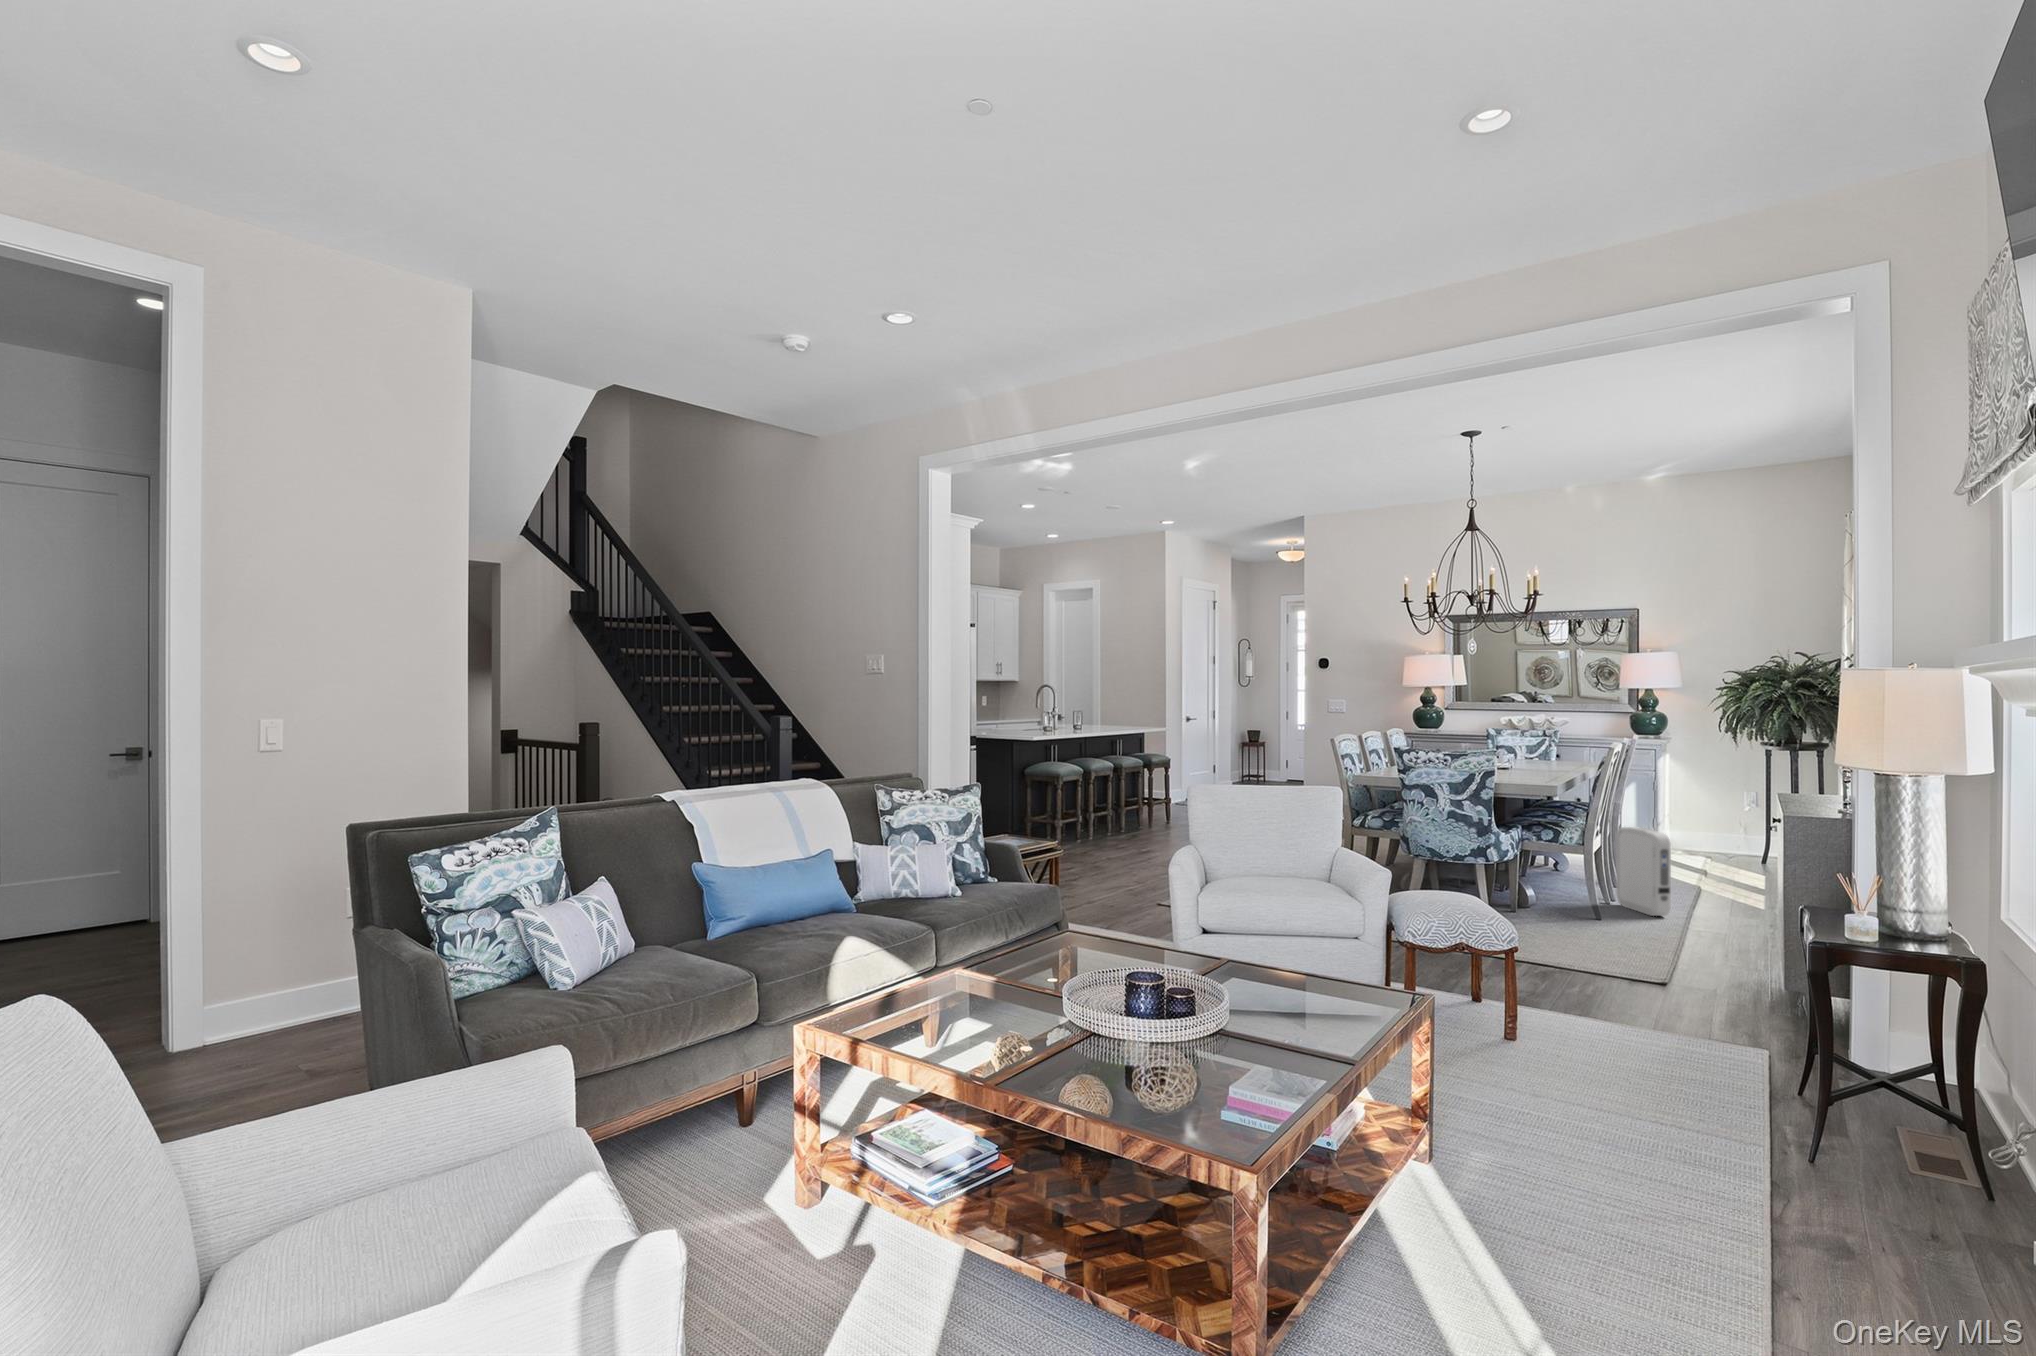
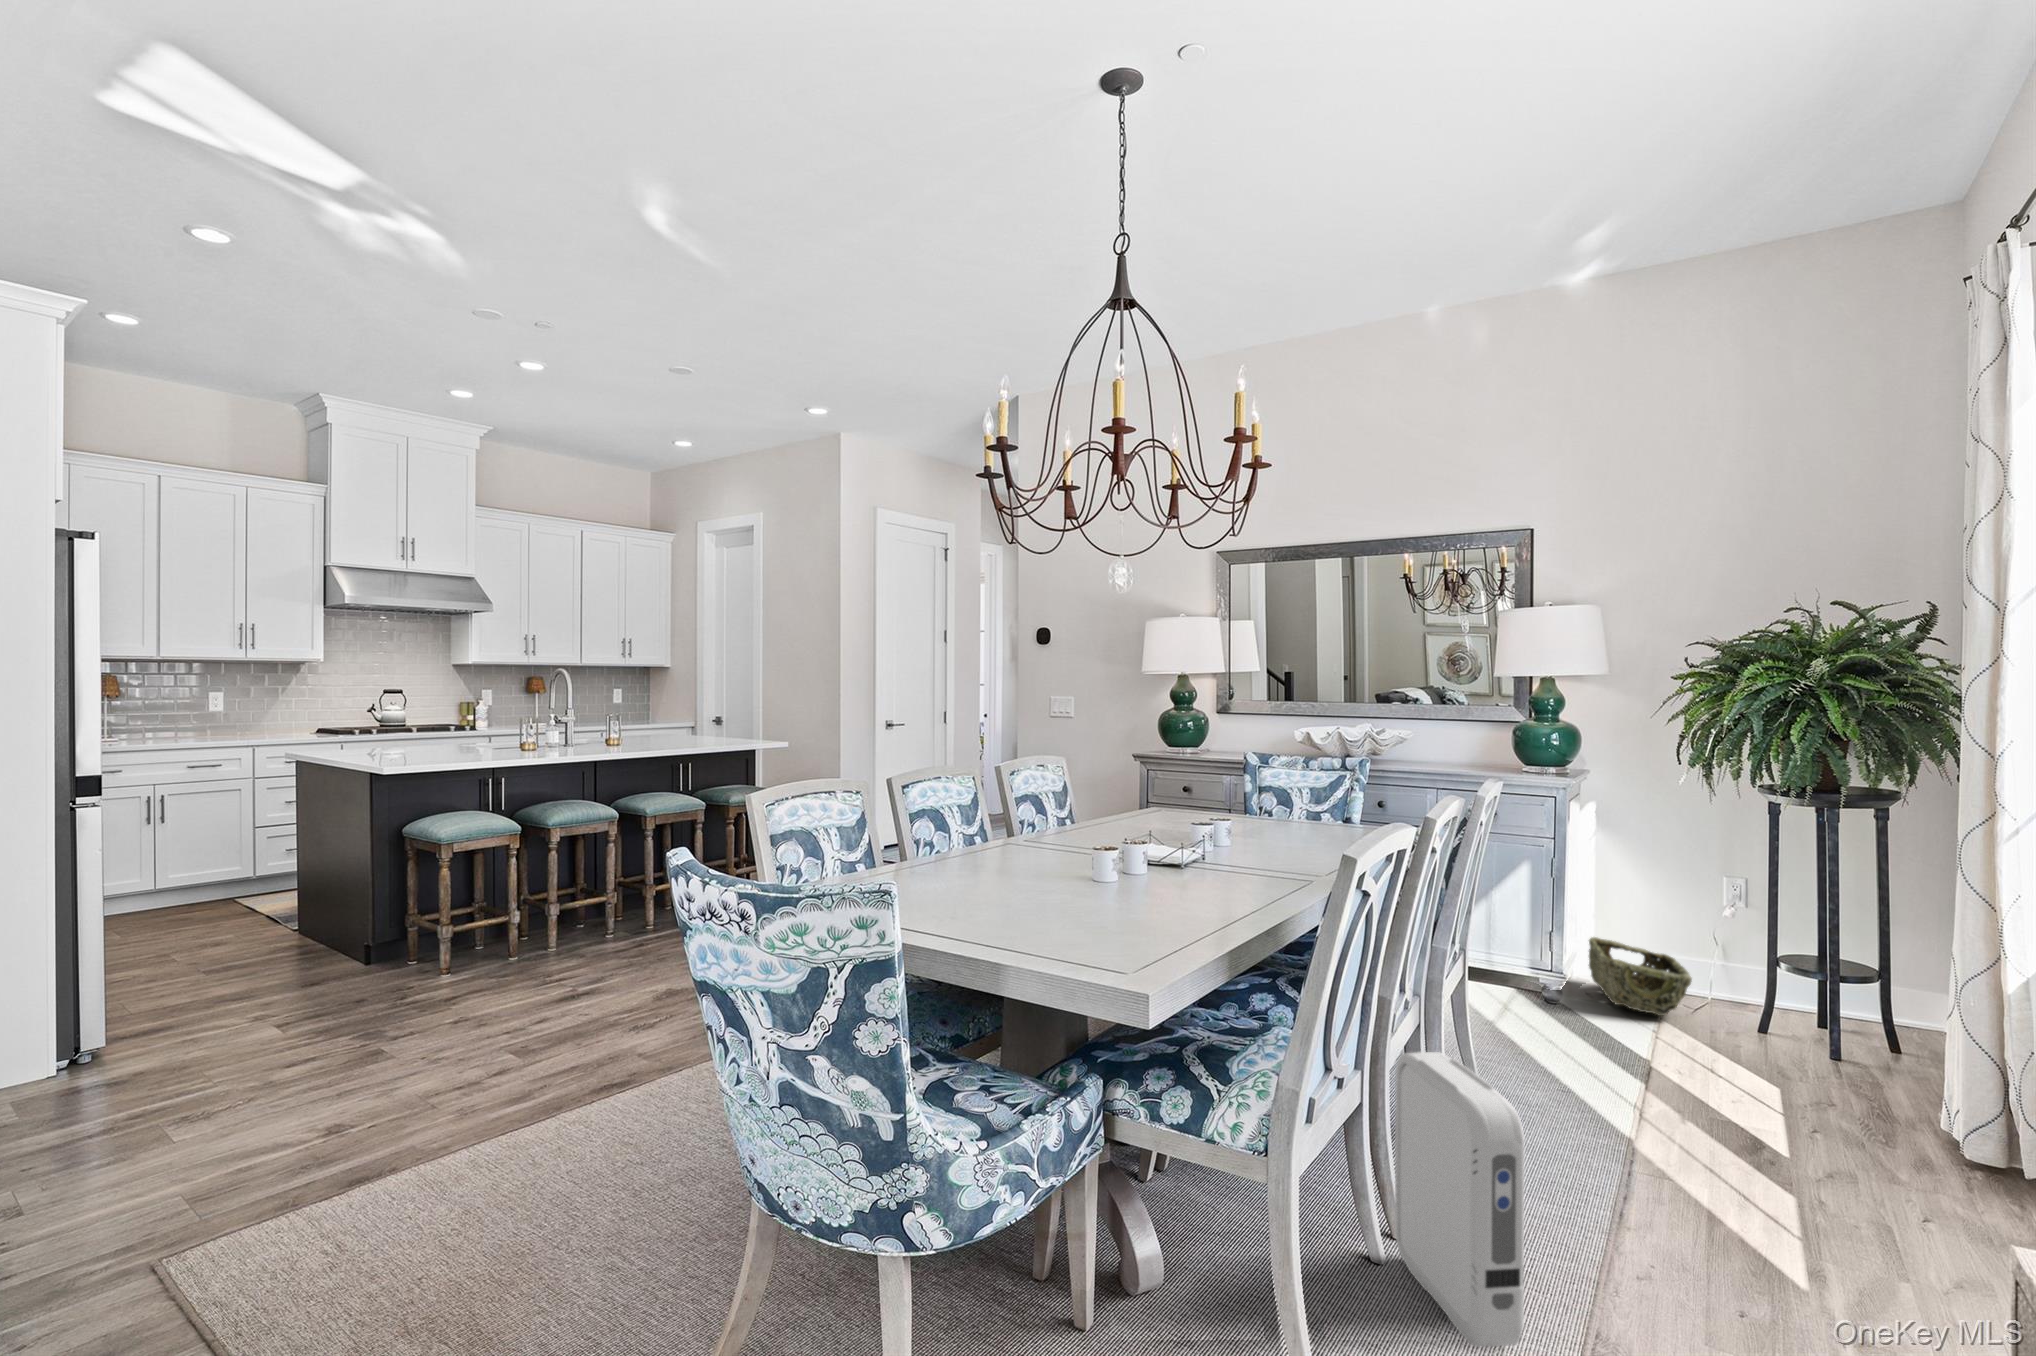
woven basket: none [1672,826,1728,860] -> present [1589,937,1692,1016]

